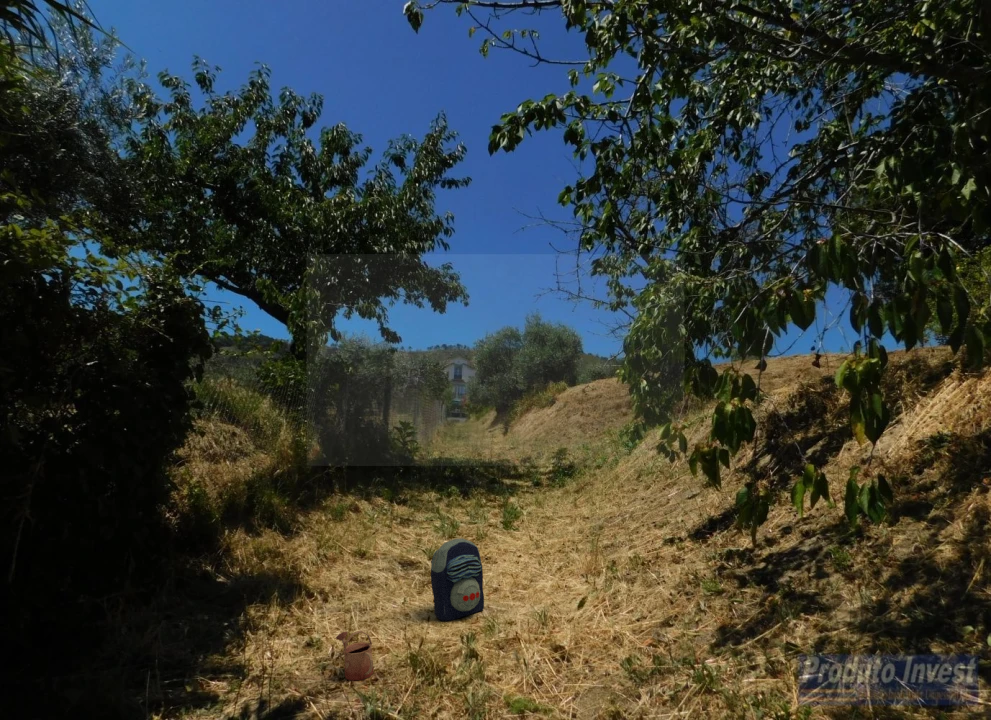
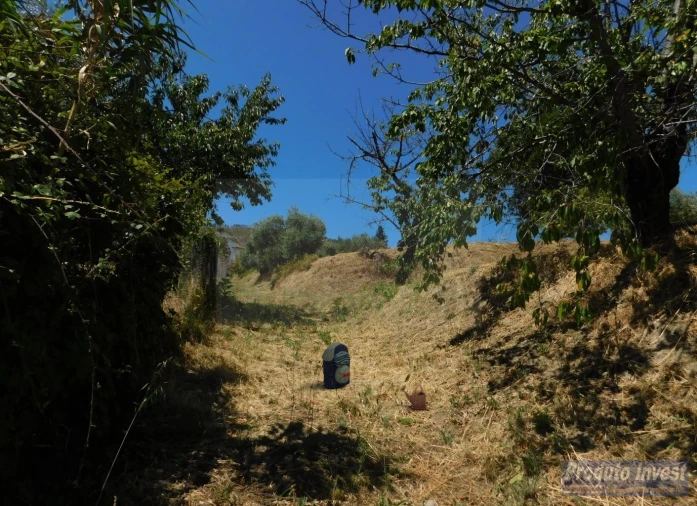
watering can: present [336,631,374,681] -> present [400,384,433,410]

